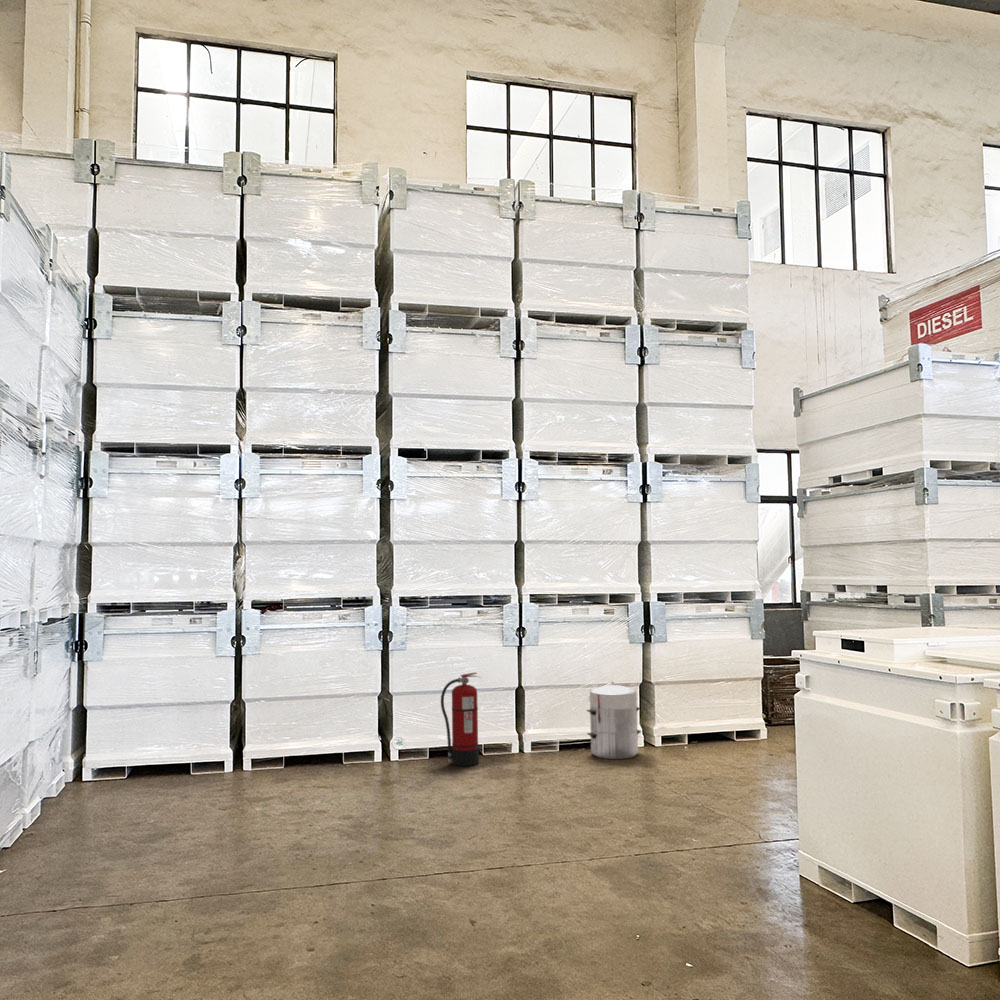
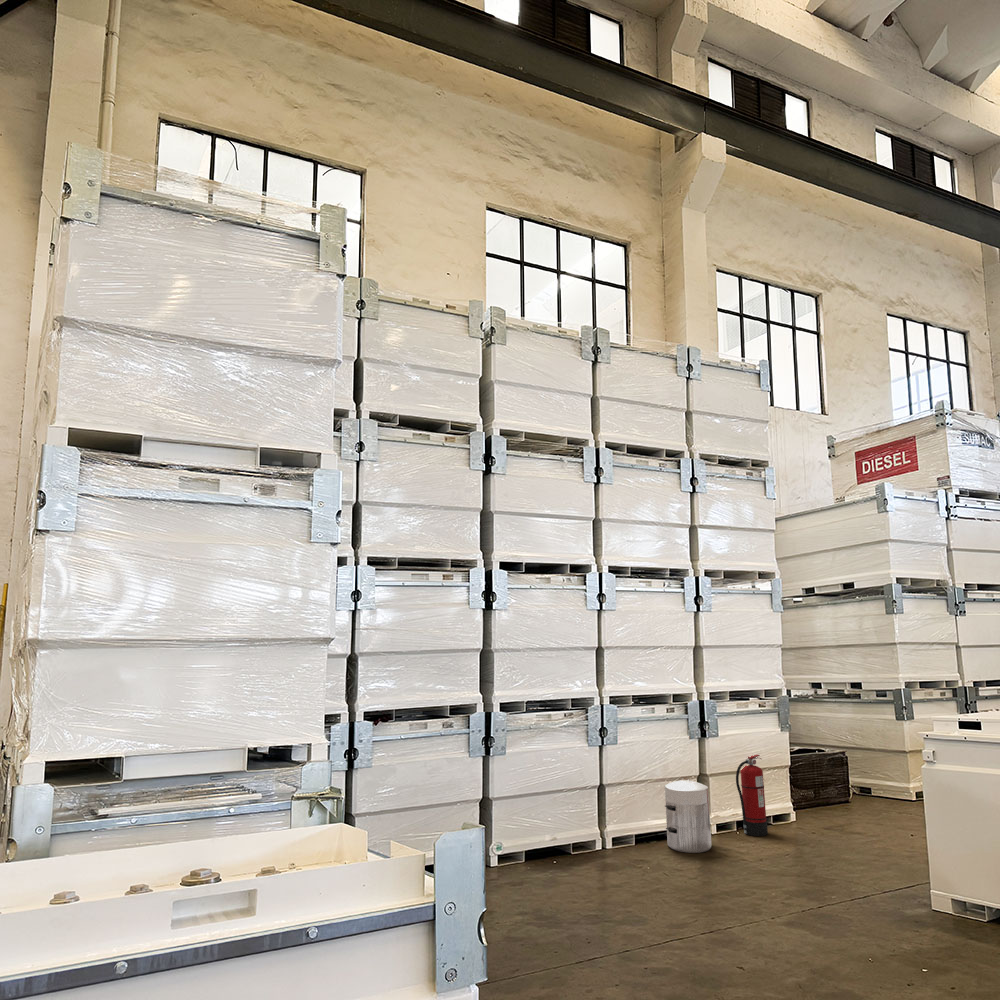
fire extinguisher: present [441,673,479,766] -> present [736,755,768,836]

